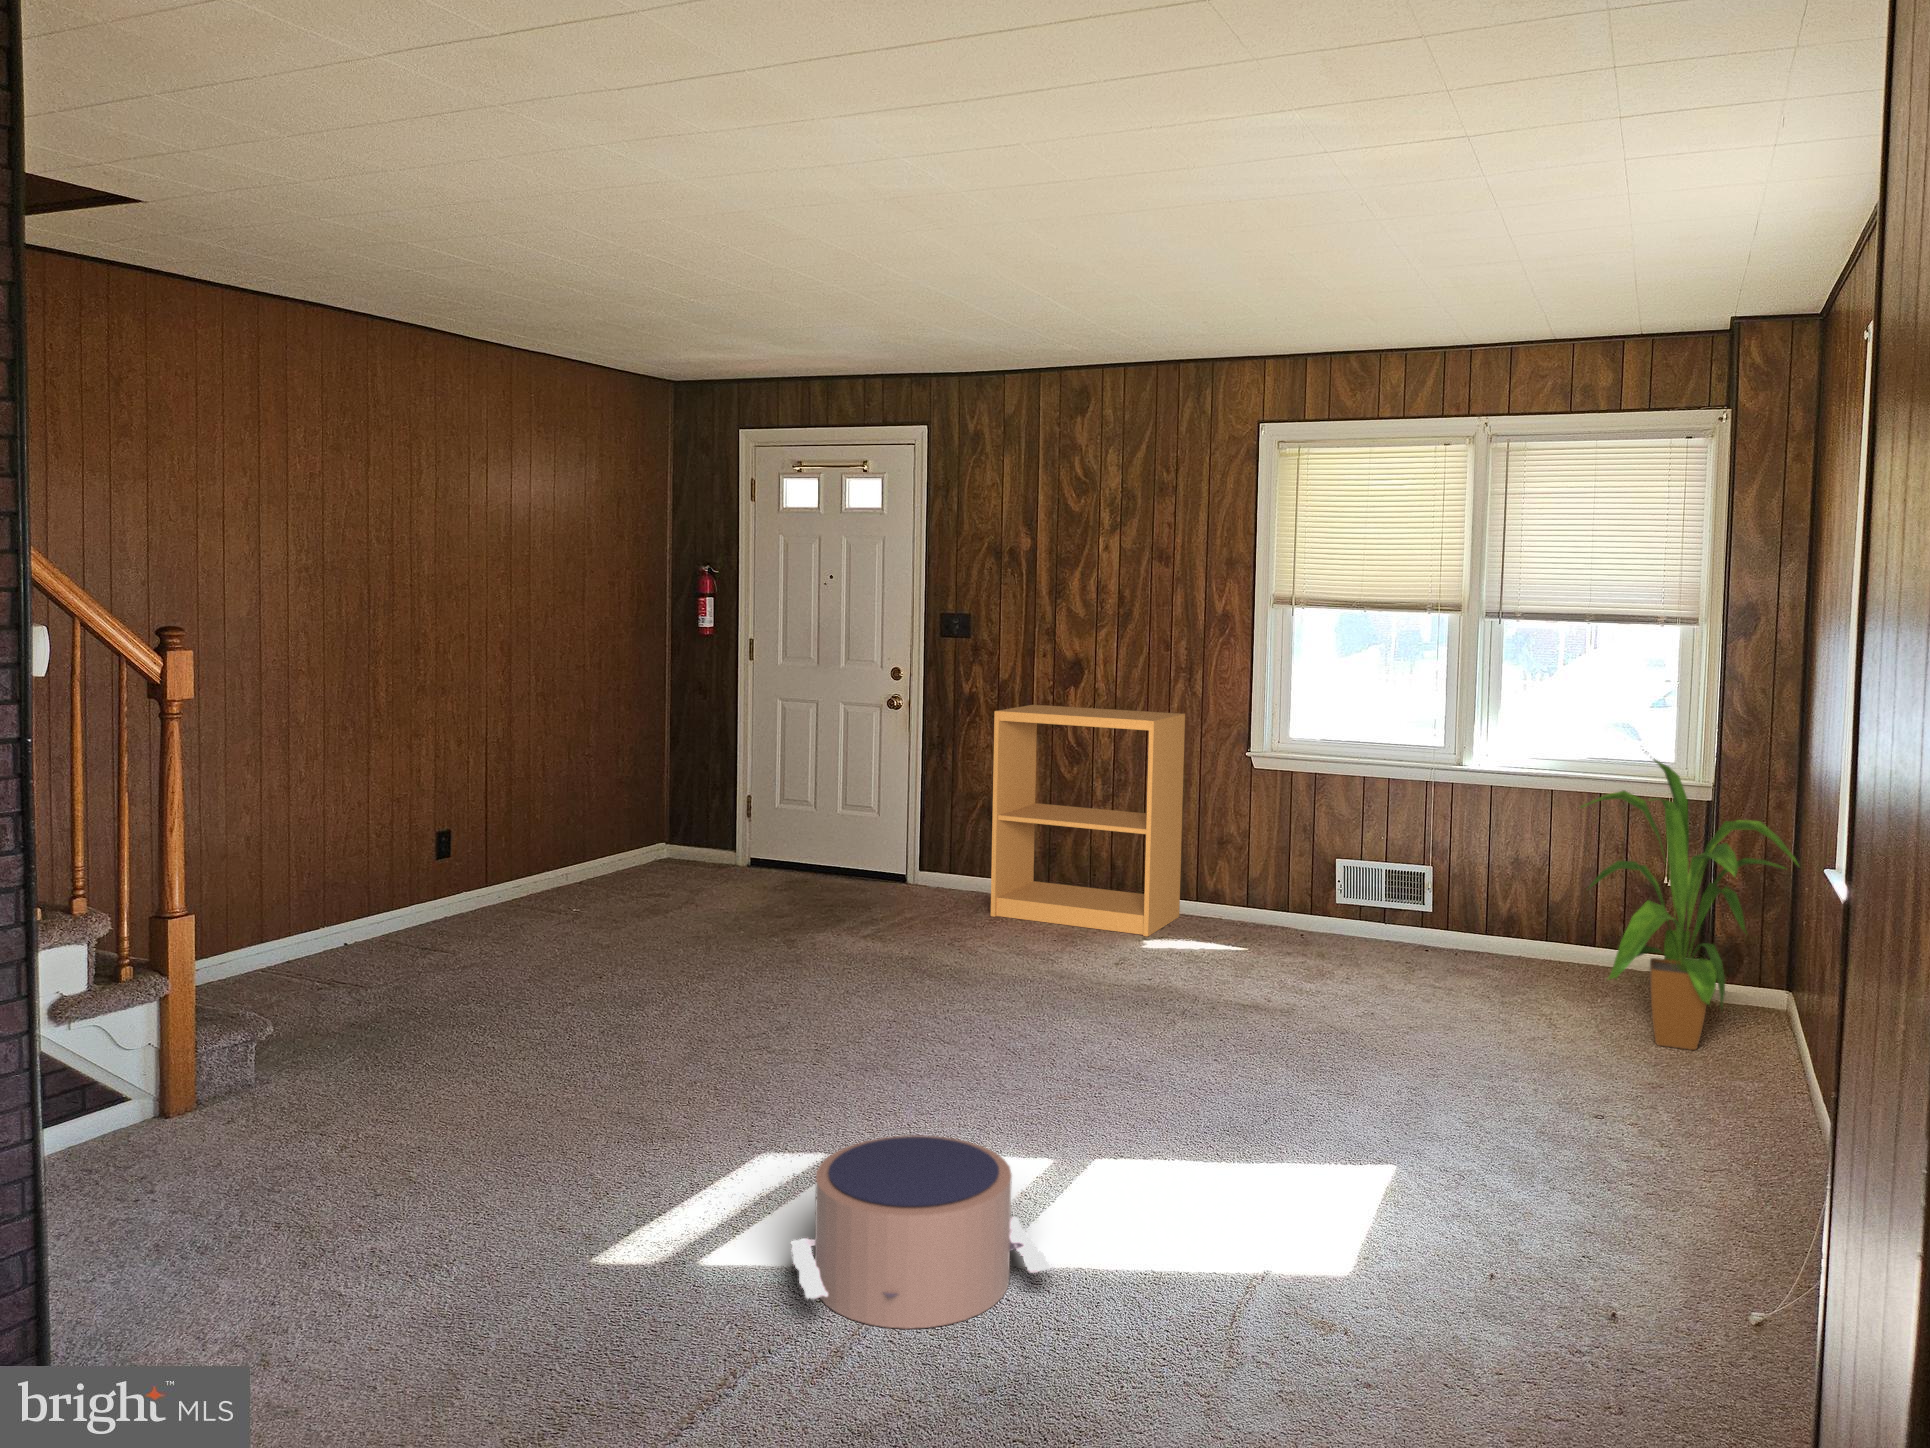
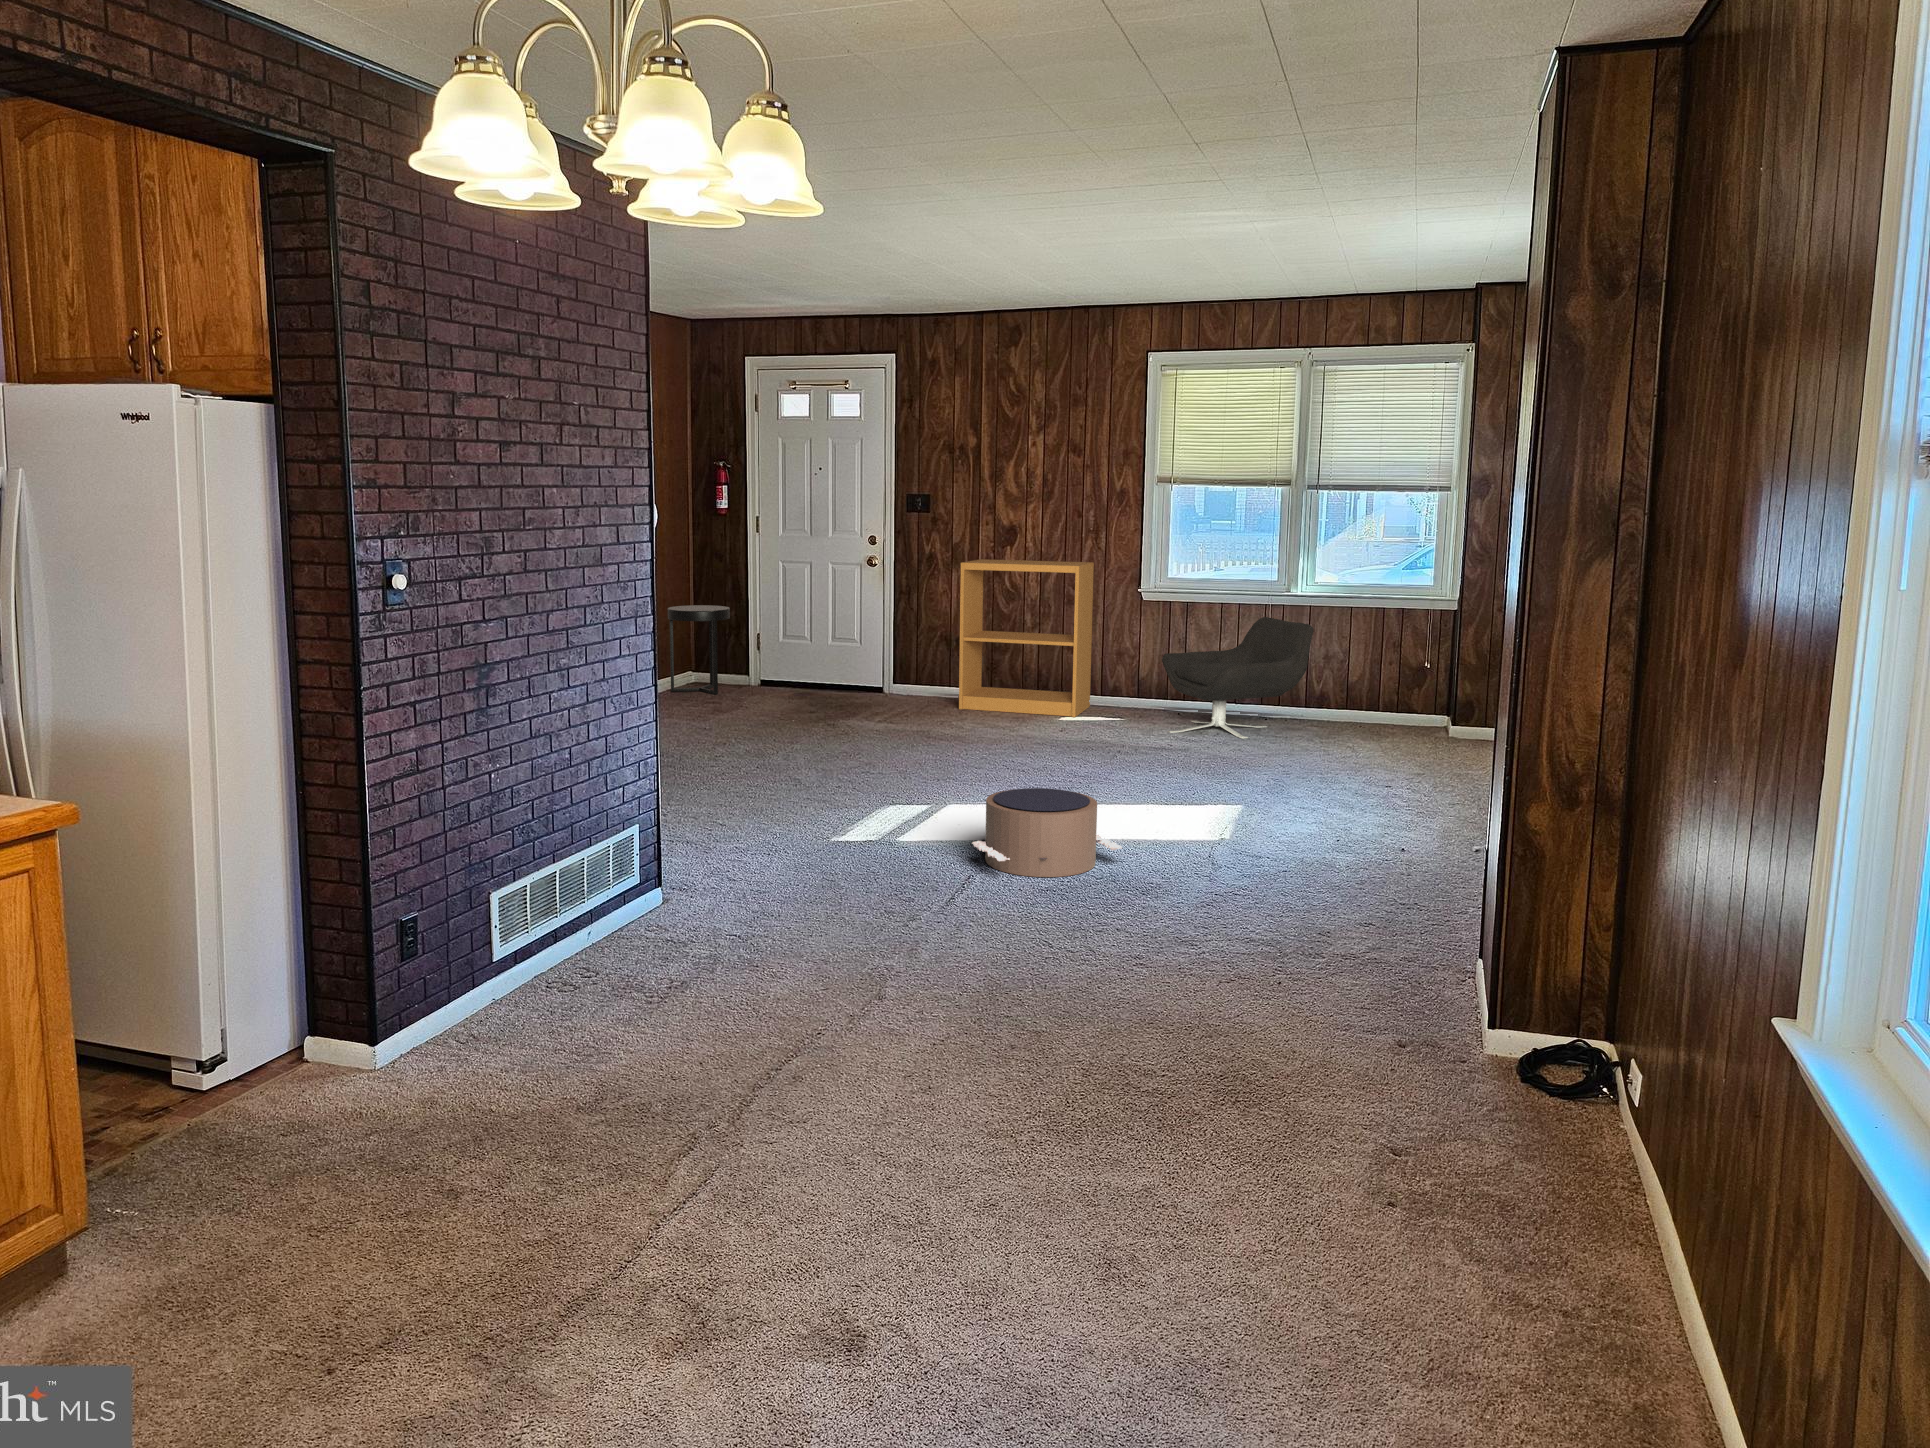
side table: none [619,756,704,879] -> present [668,605,730,694]
house plant: present [1581,758,1798,1050] -> none [1378,578,1518,762]
lounge chair: none [1271,800,1489,988] -> present [1162,617,1314,739]

